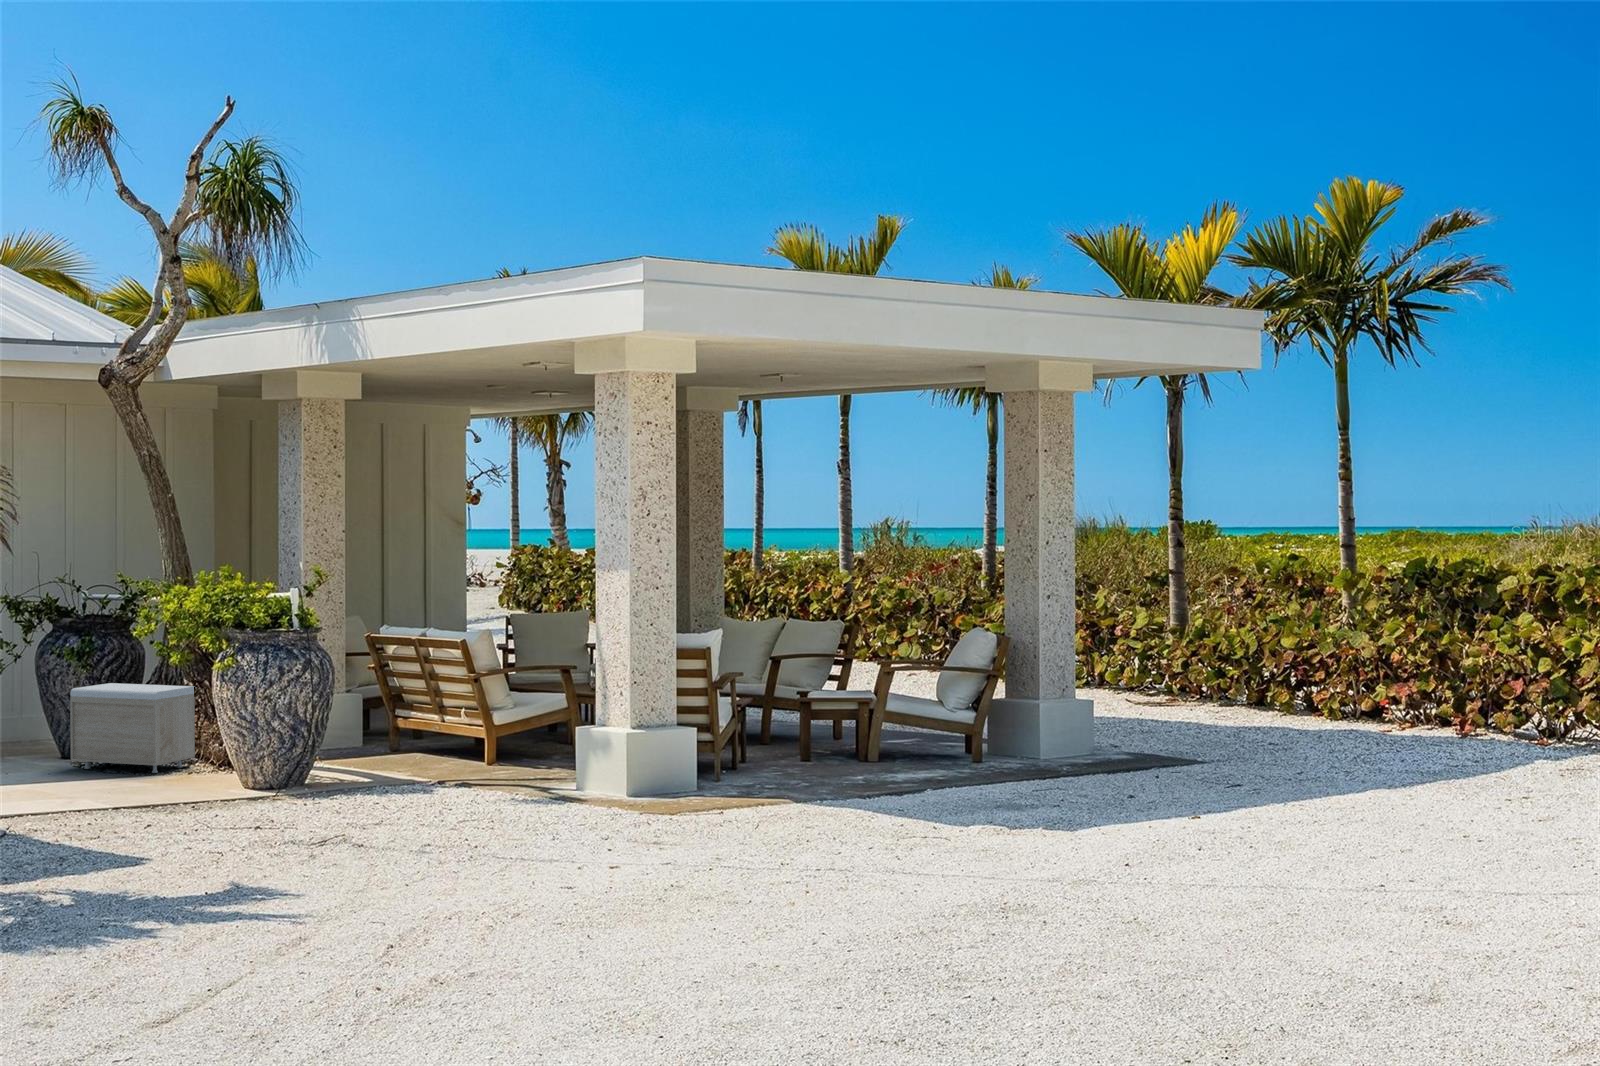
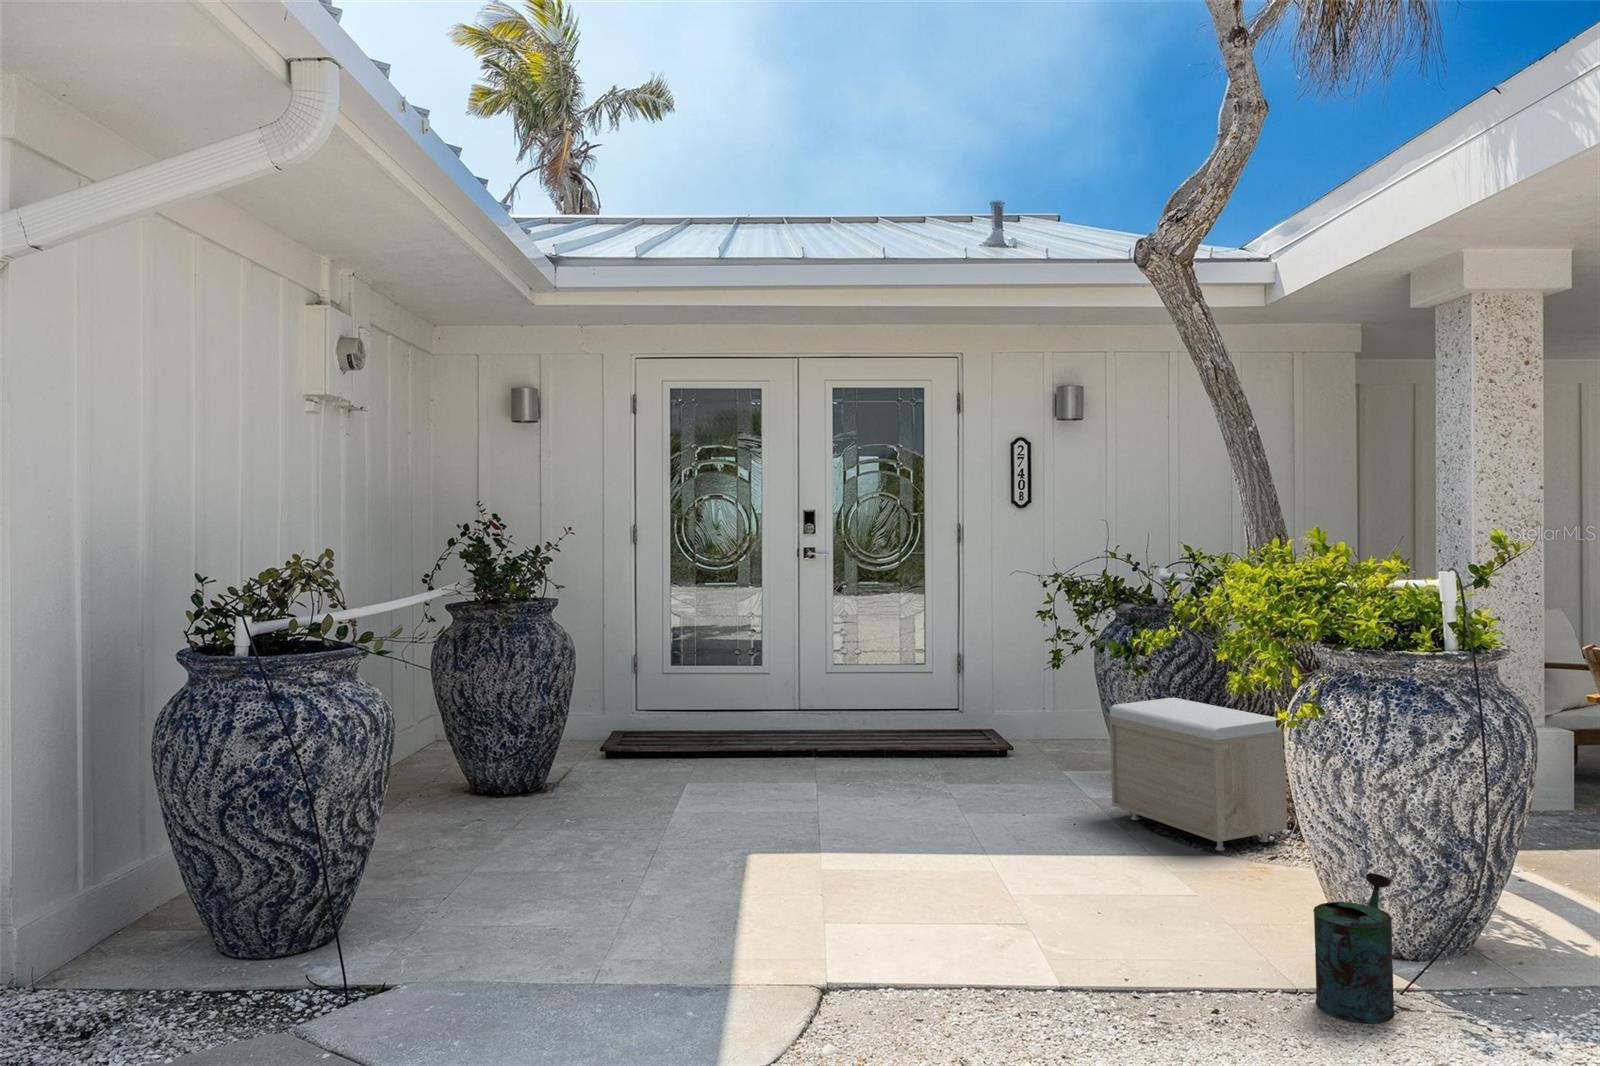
watering can: none [236,740,273,804] -> present [1313,873,1395,1023]

